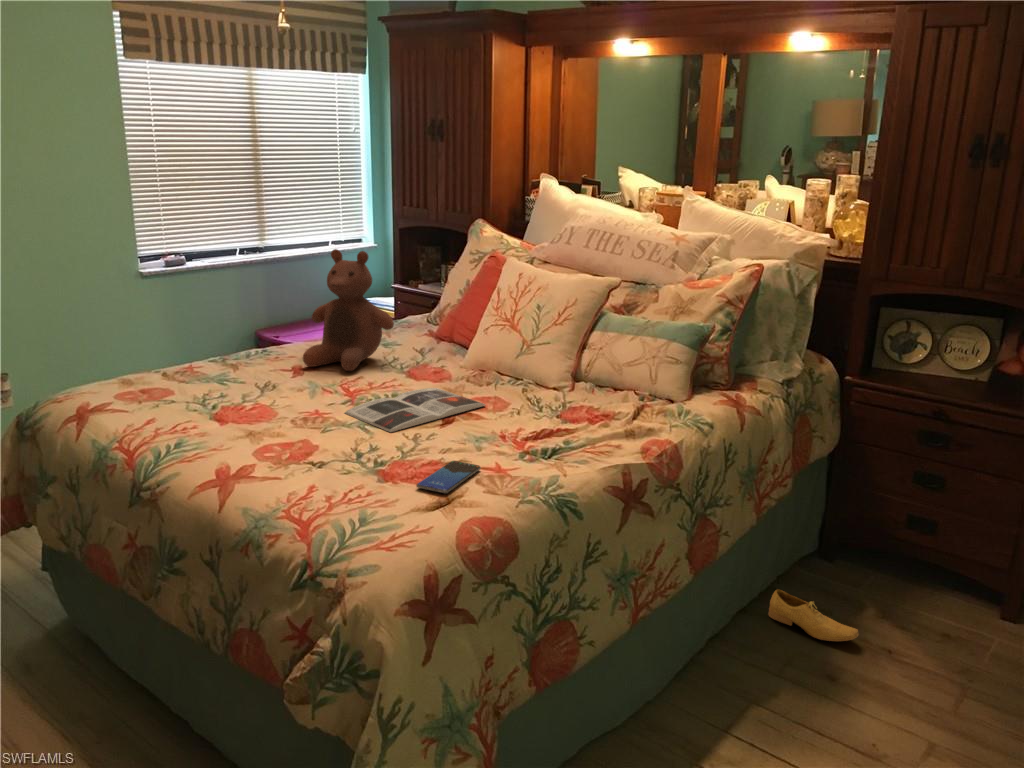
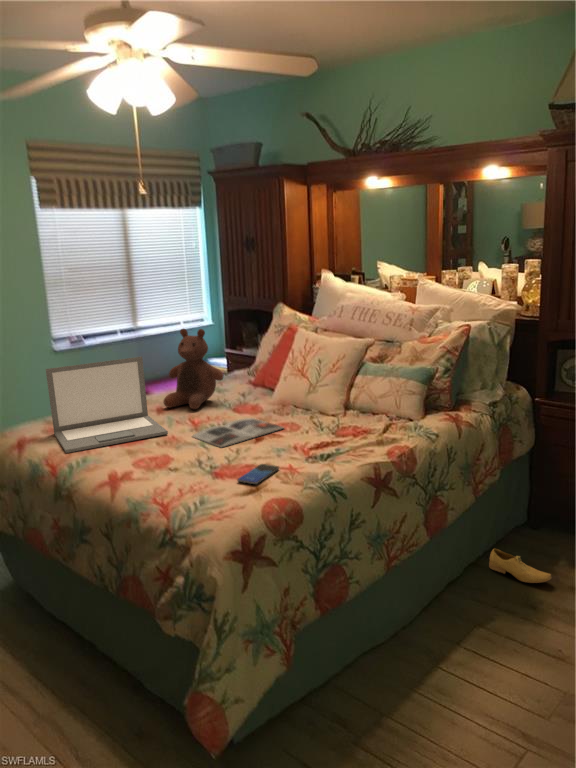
laptop: none [122,288,309,432] -> present [46,356,168,453]

